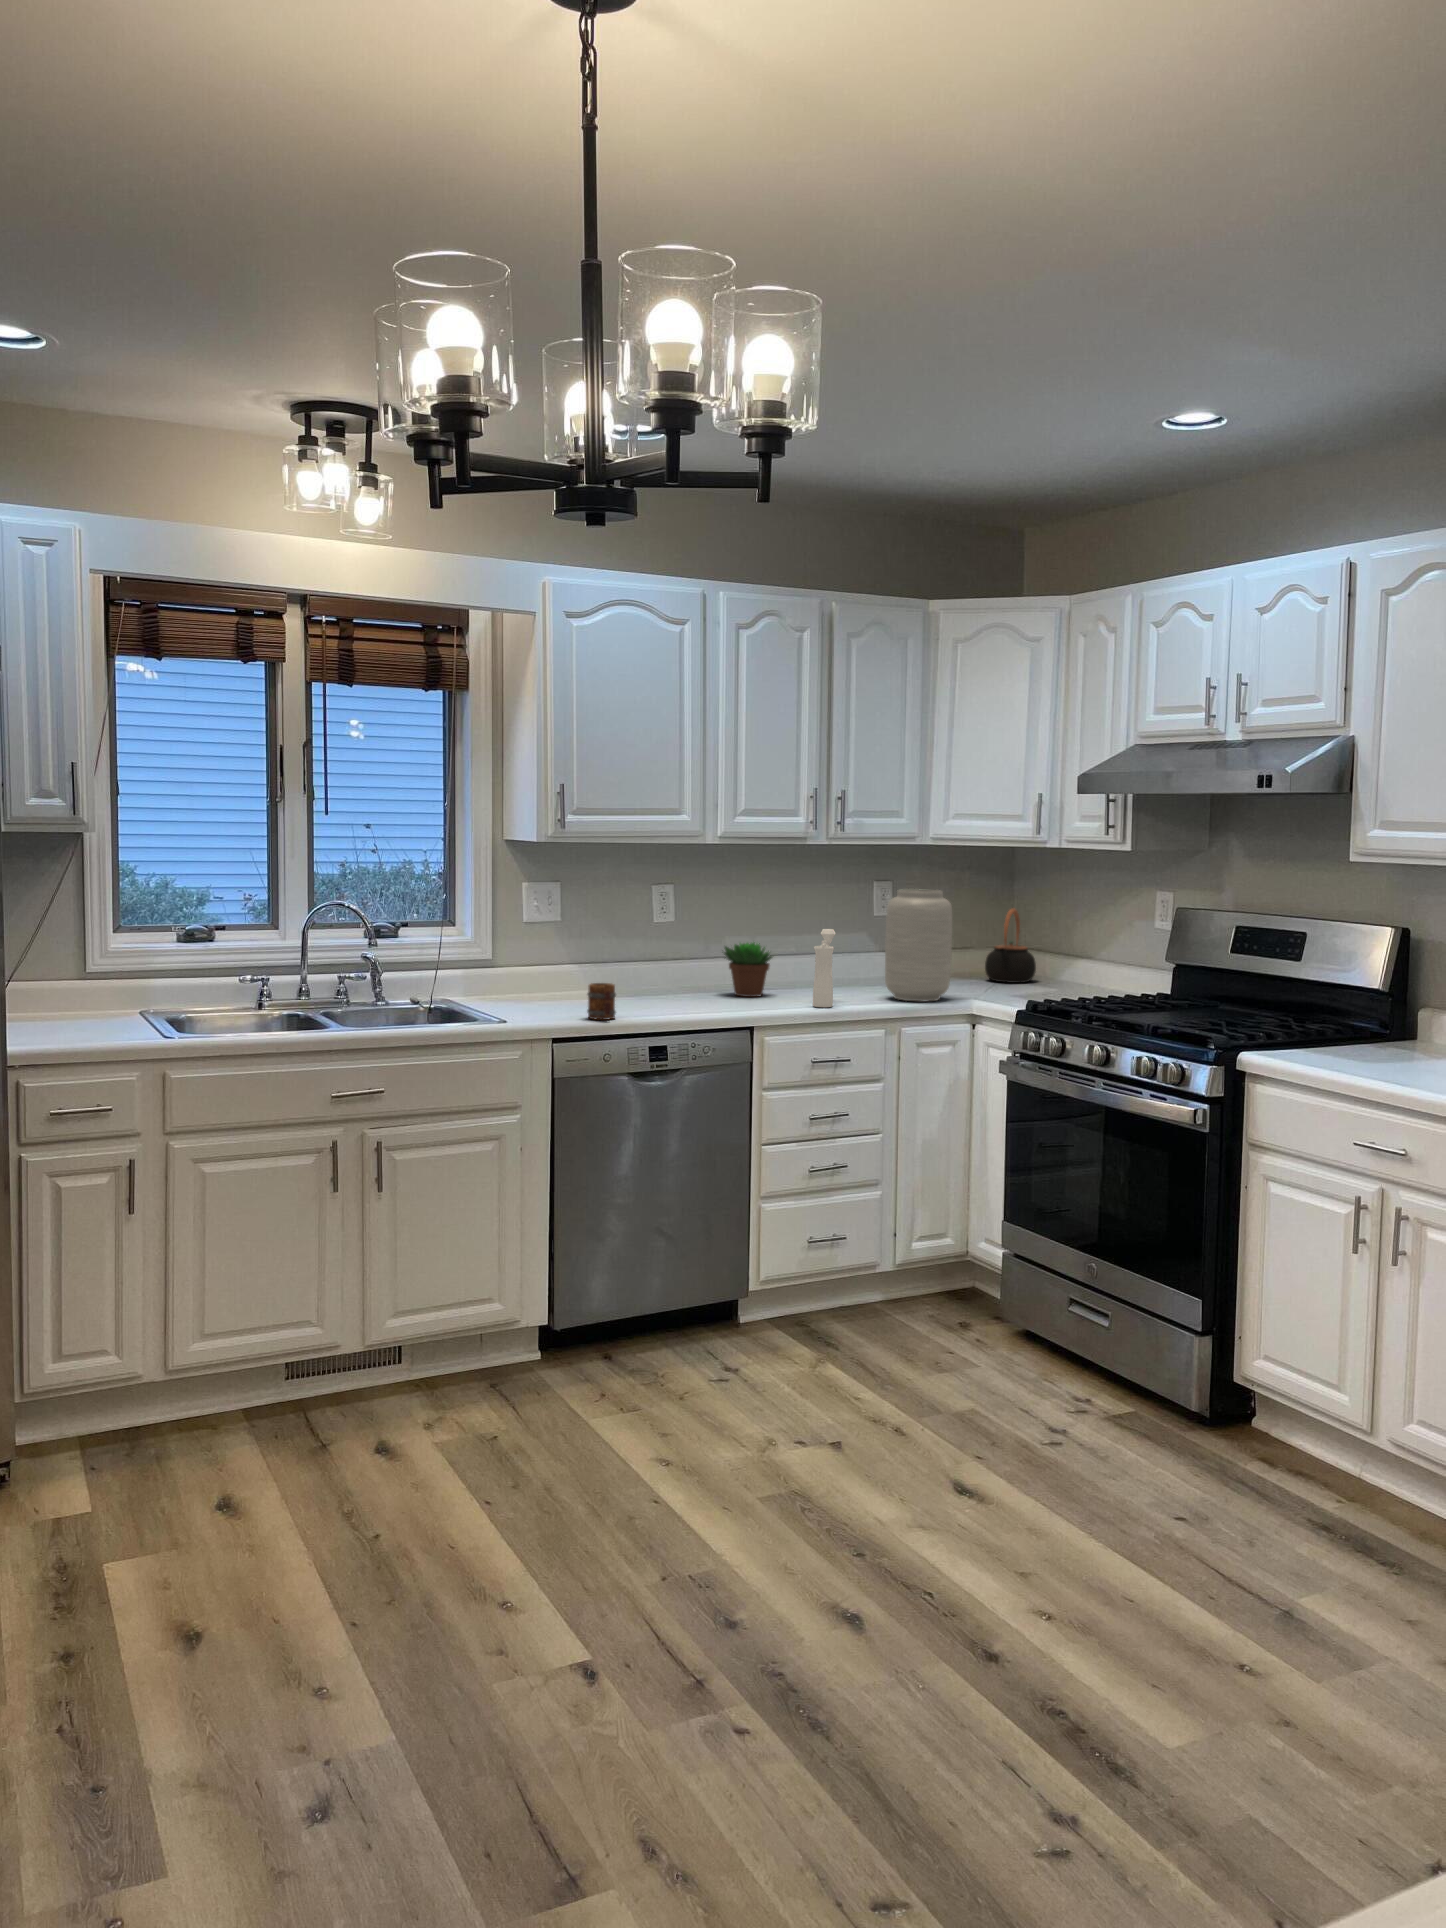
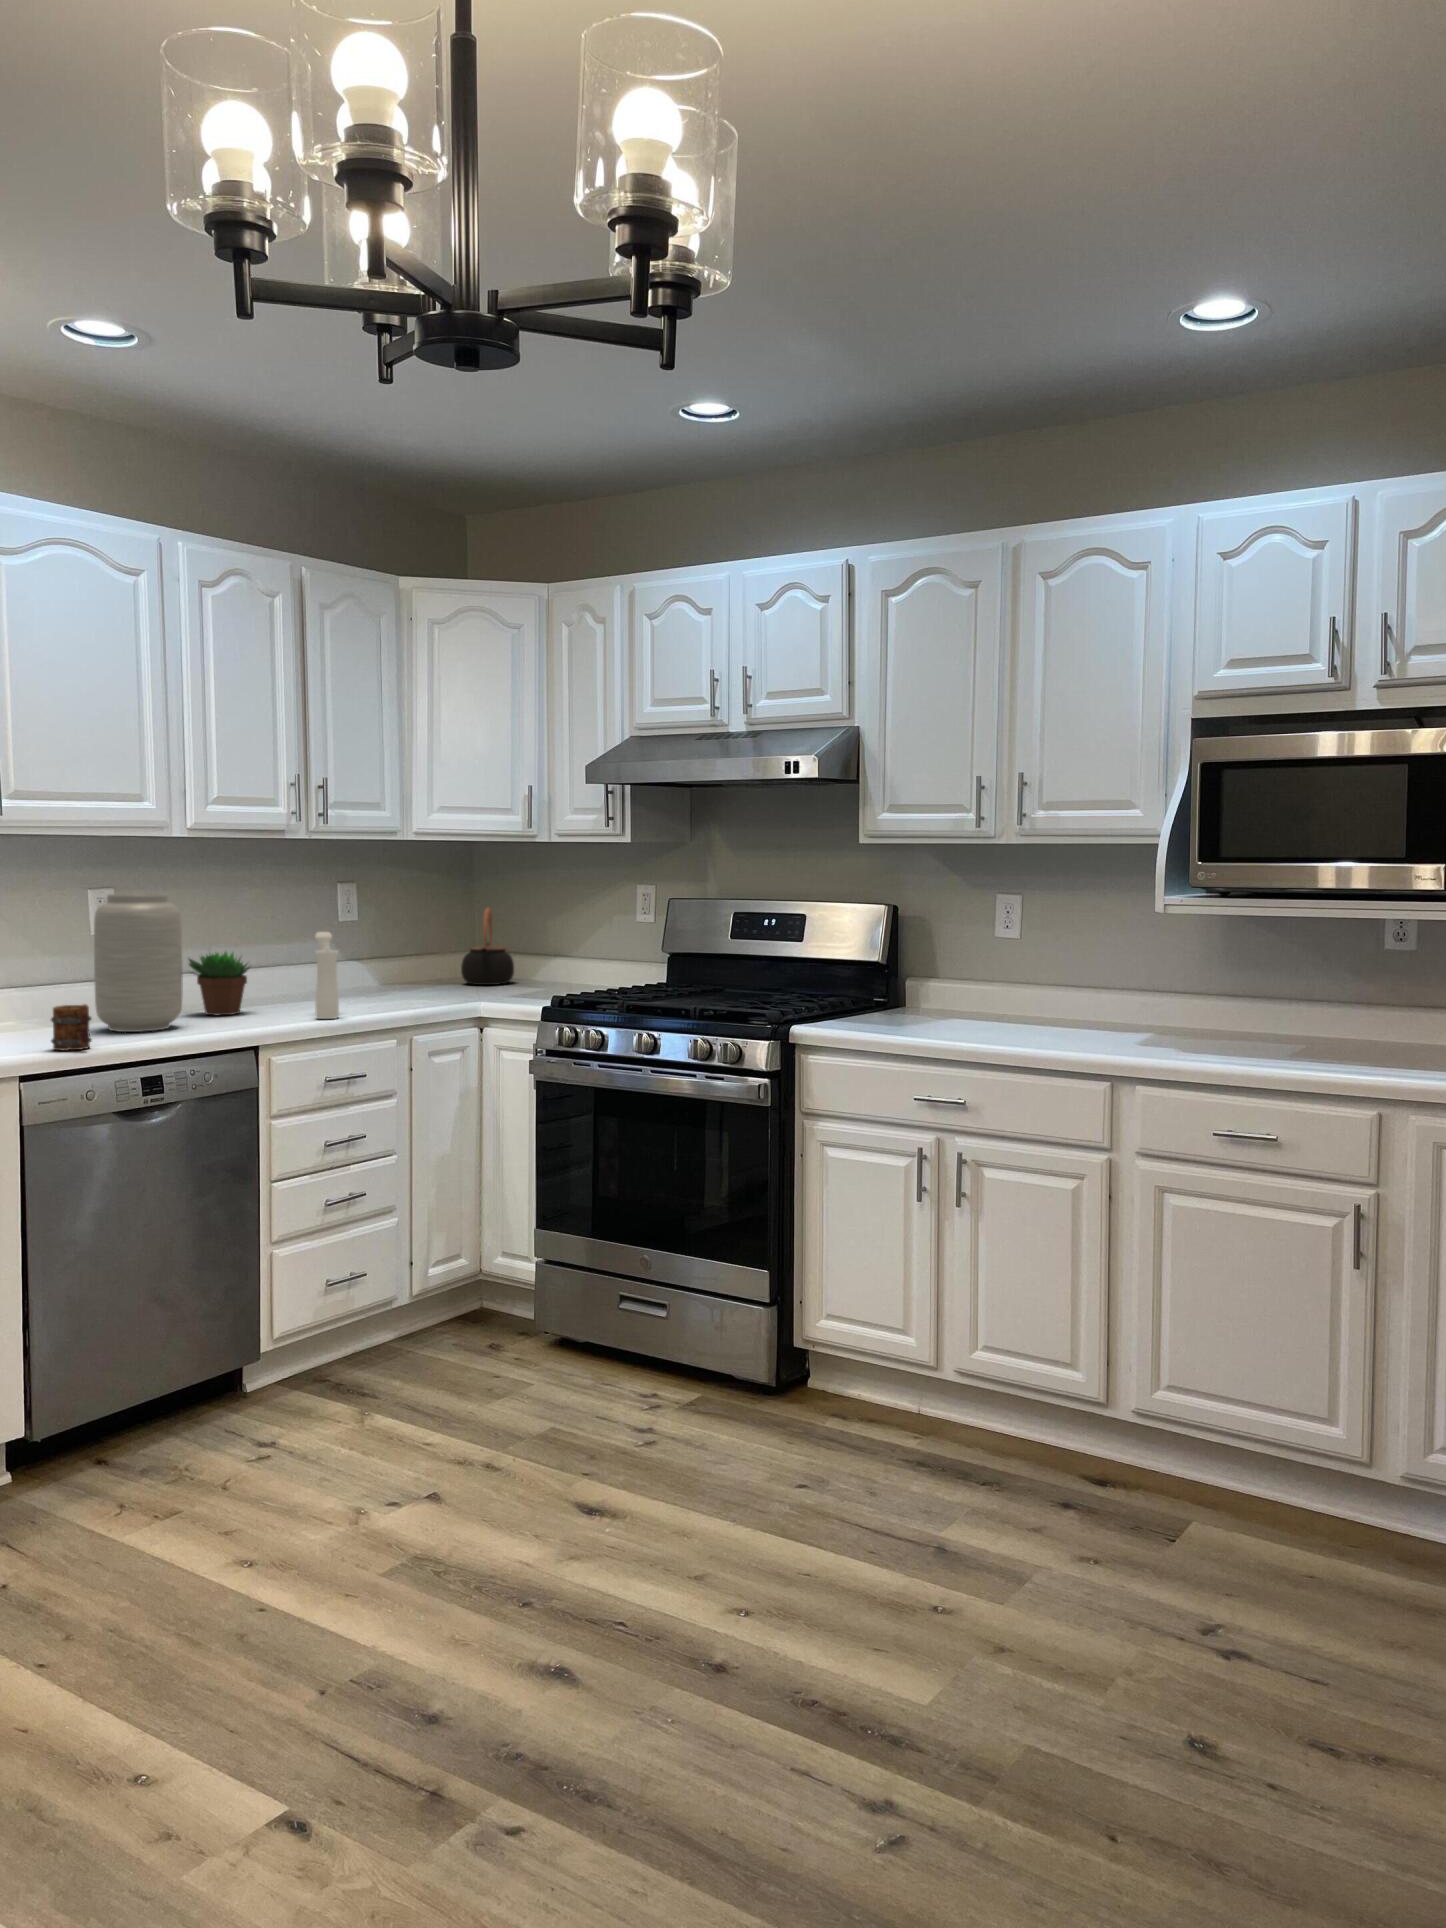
vase: present [885,889,952,1001] -> present [94,893,183,1032]

